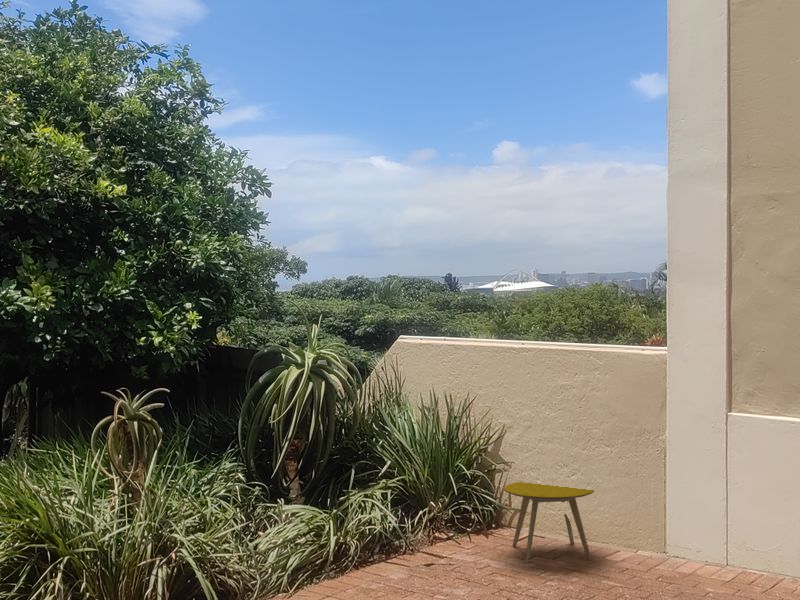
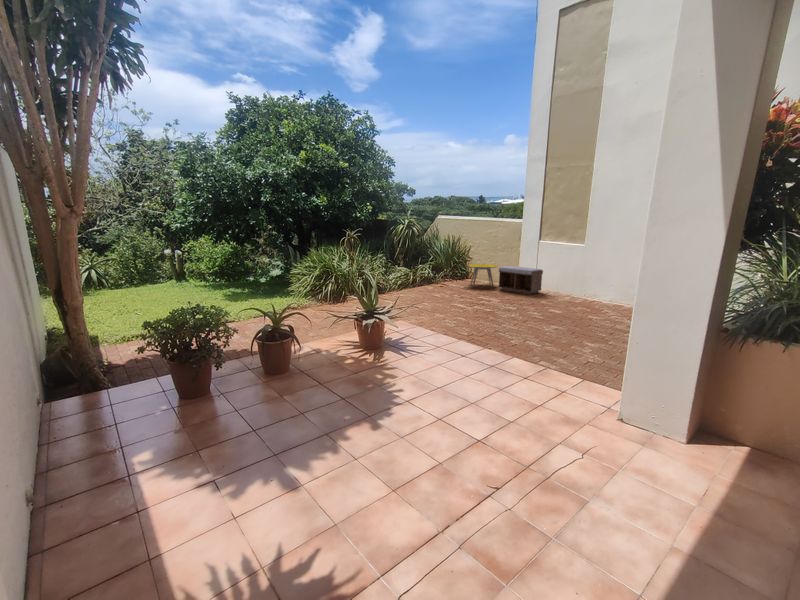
bench: none [607,490,747,587] -> present [498,266,543,295]

